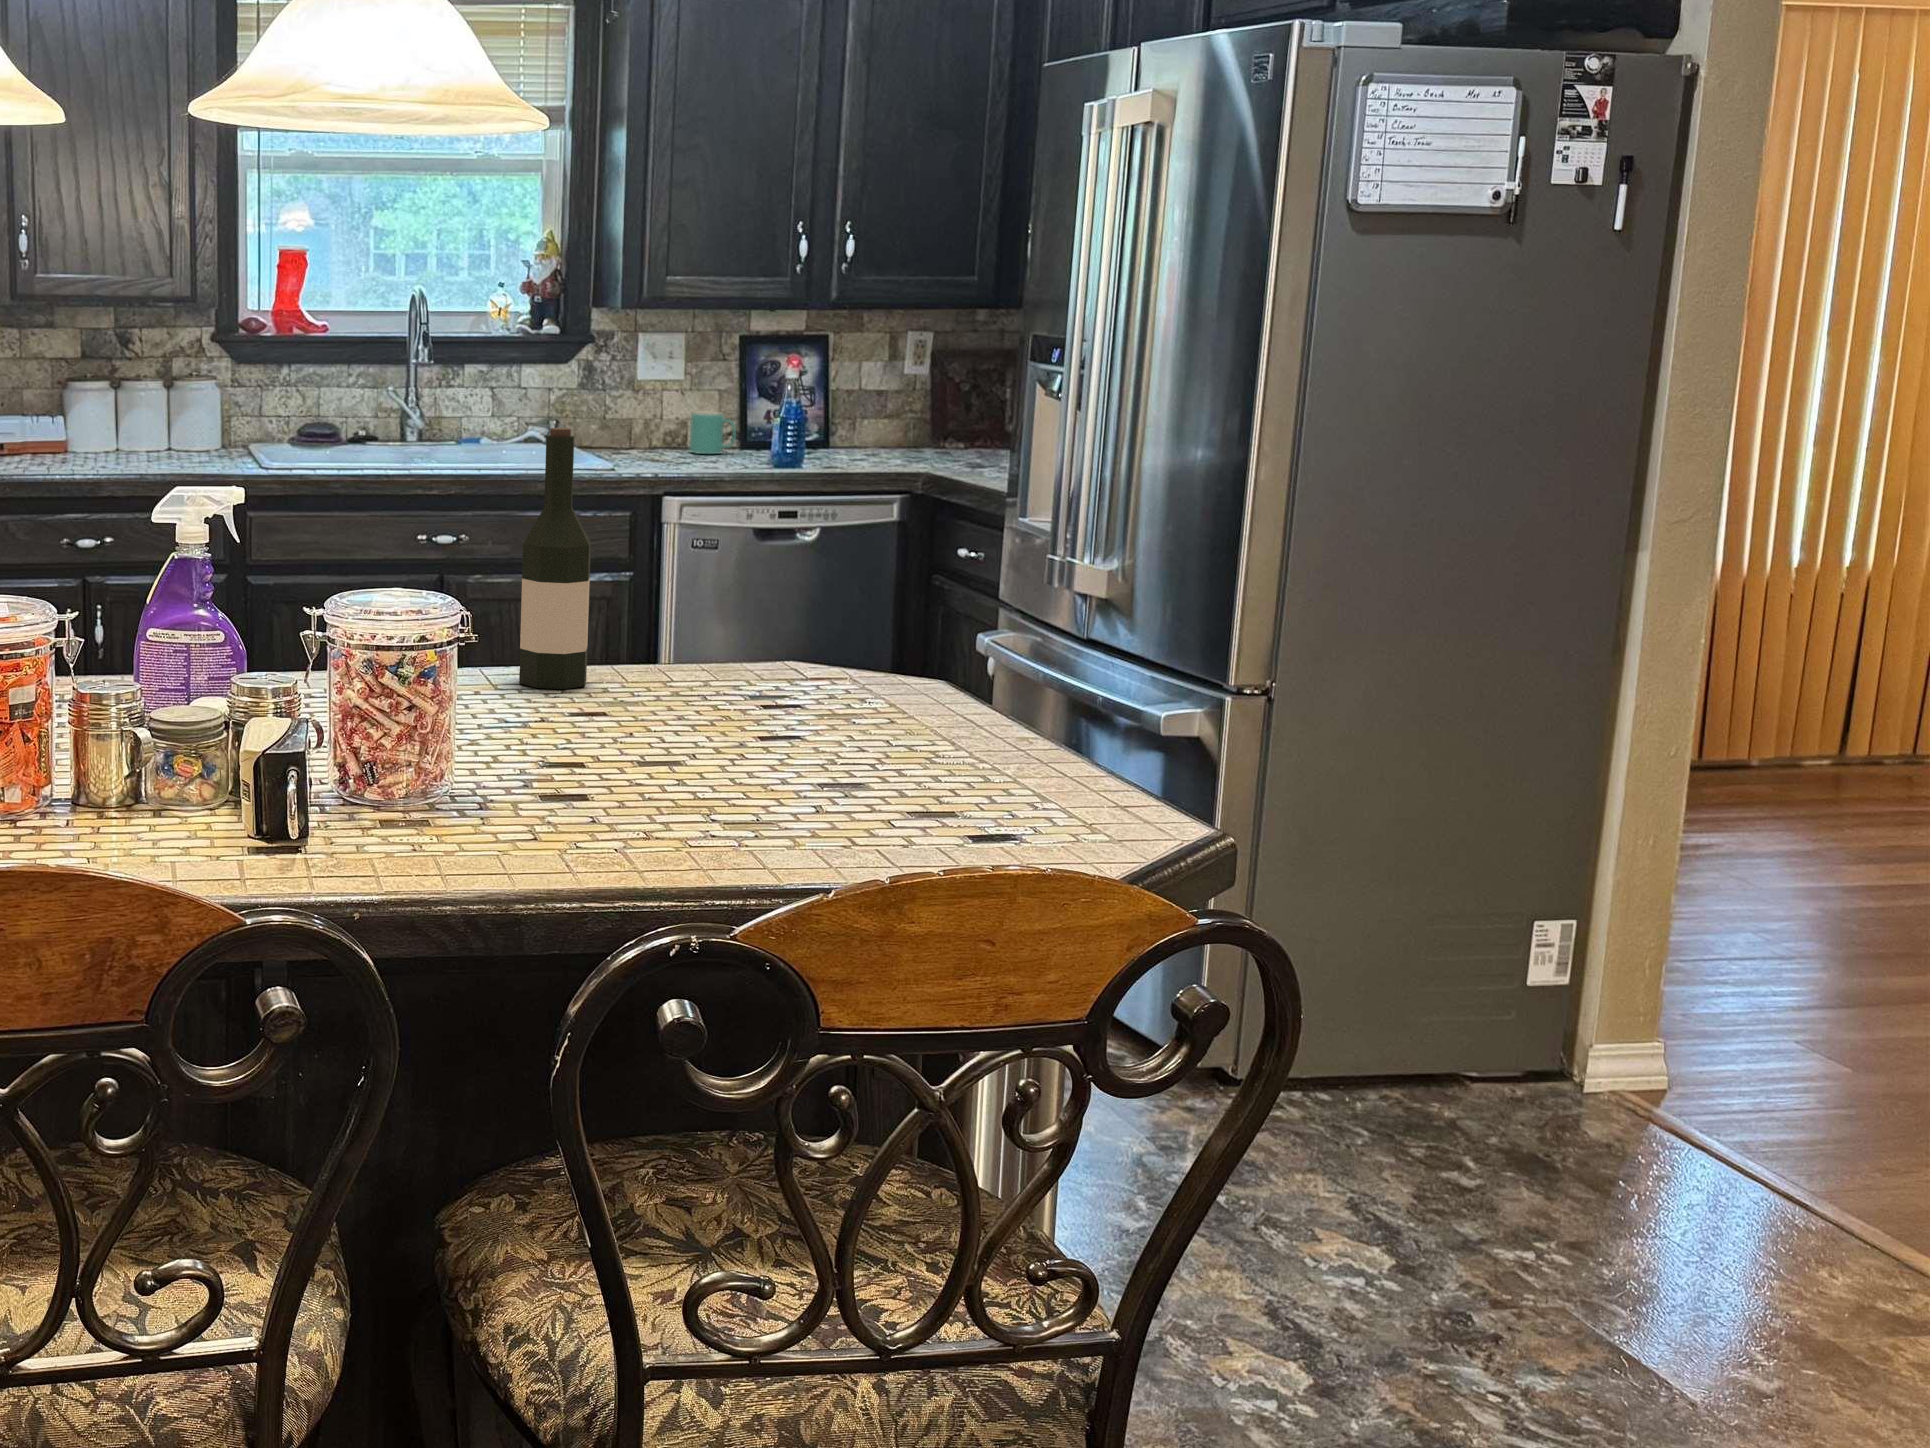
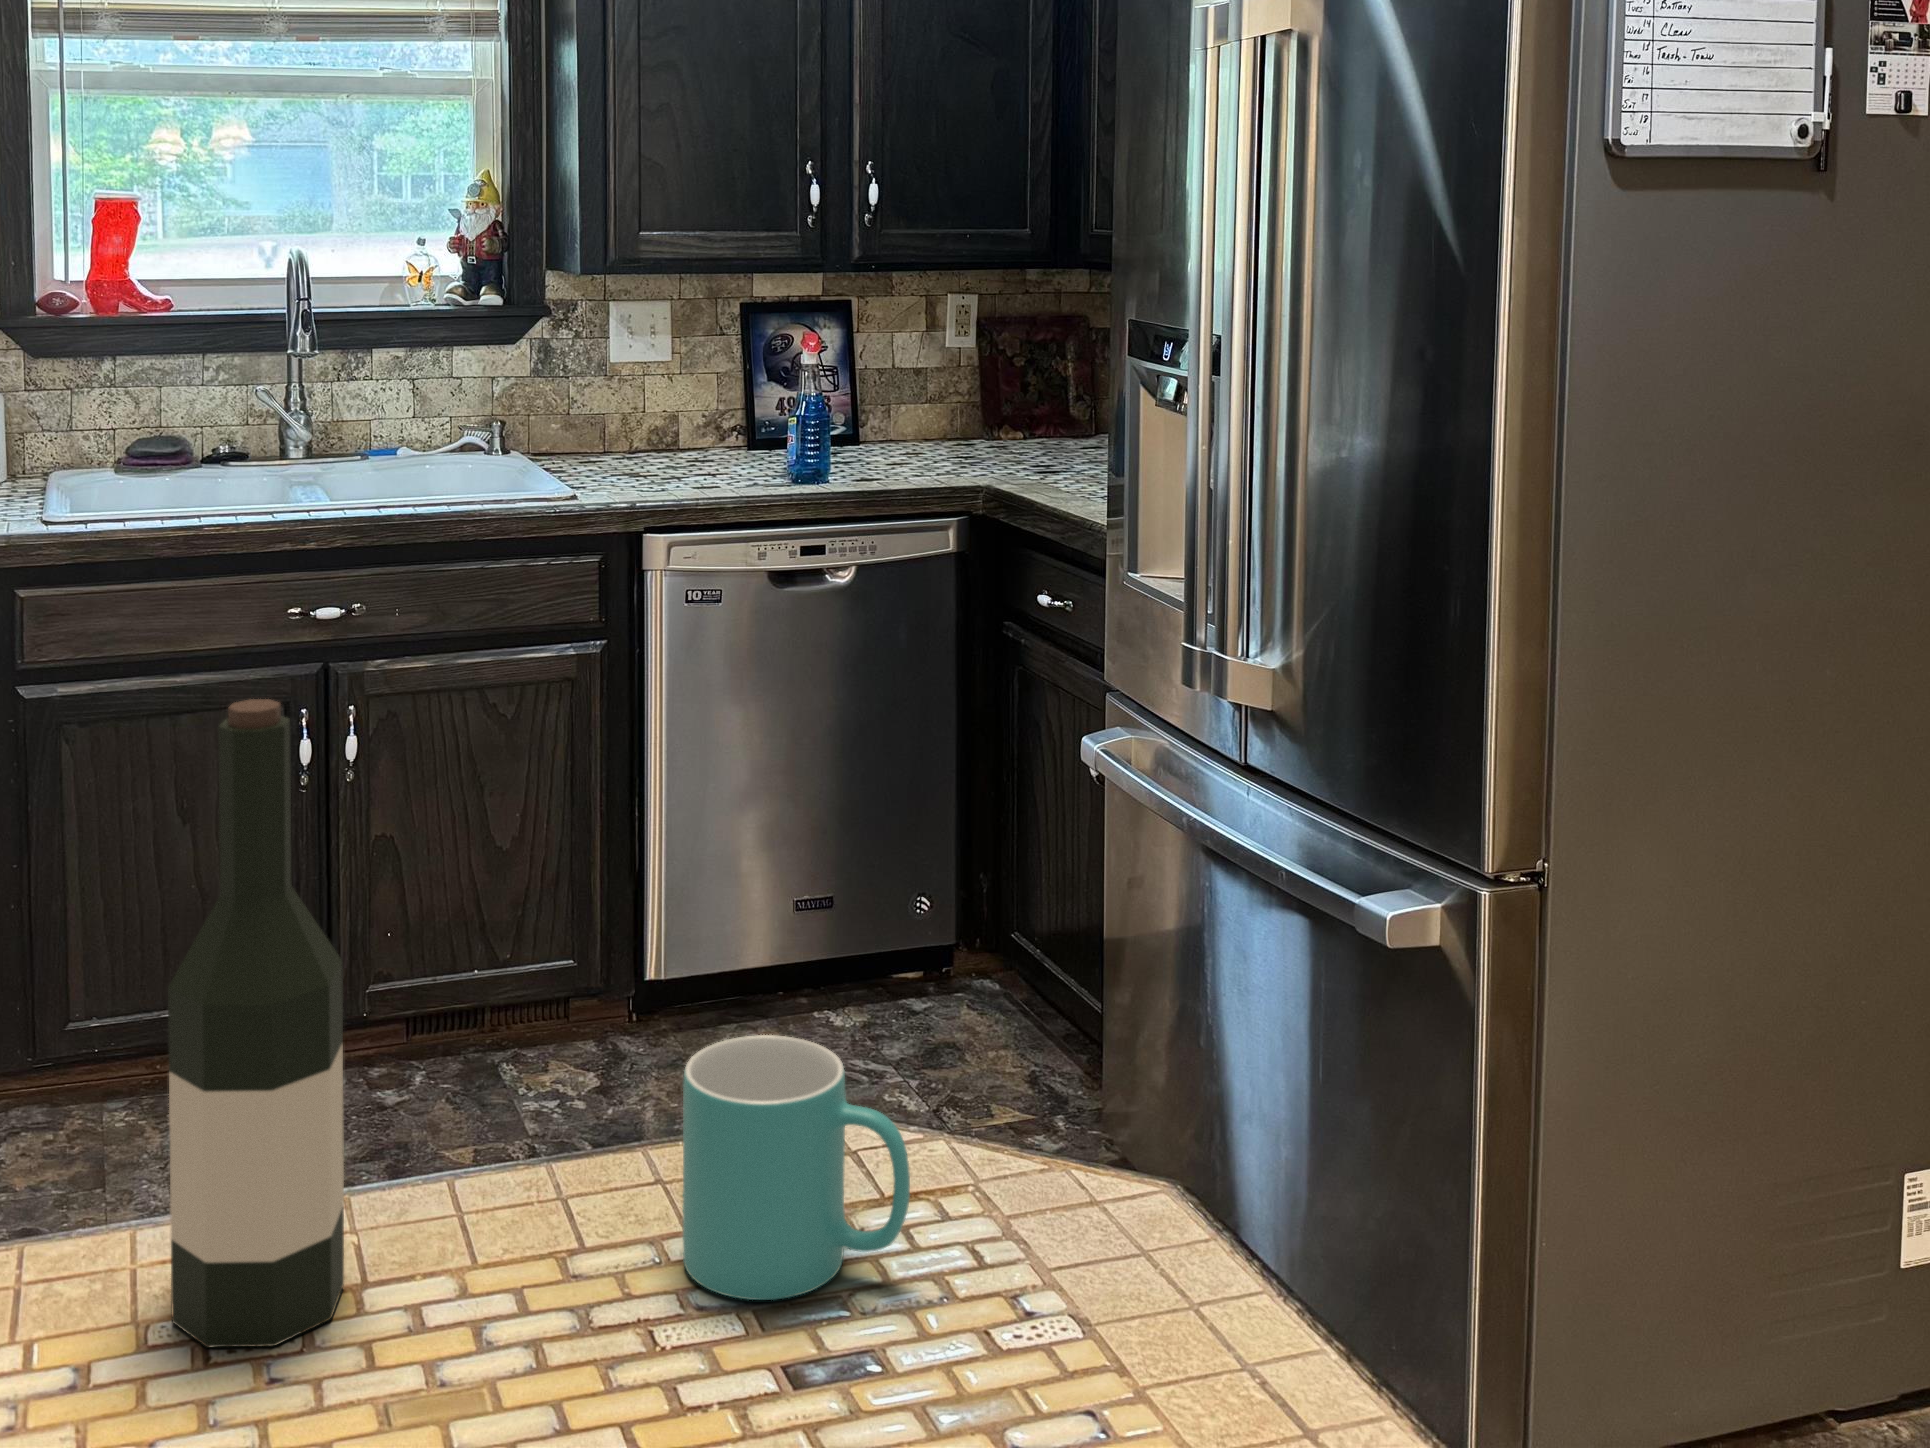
mug: present [690,412,736,454] -> present [683,1035,910,1300]

